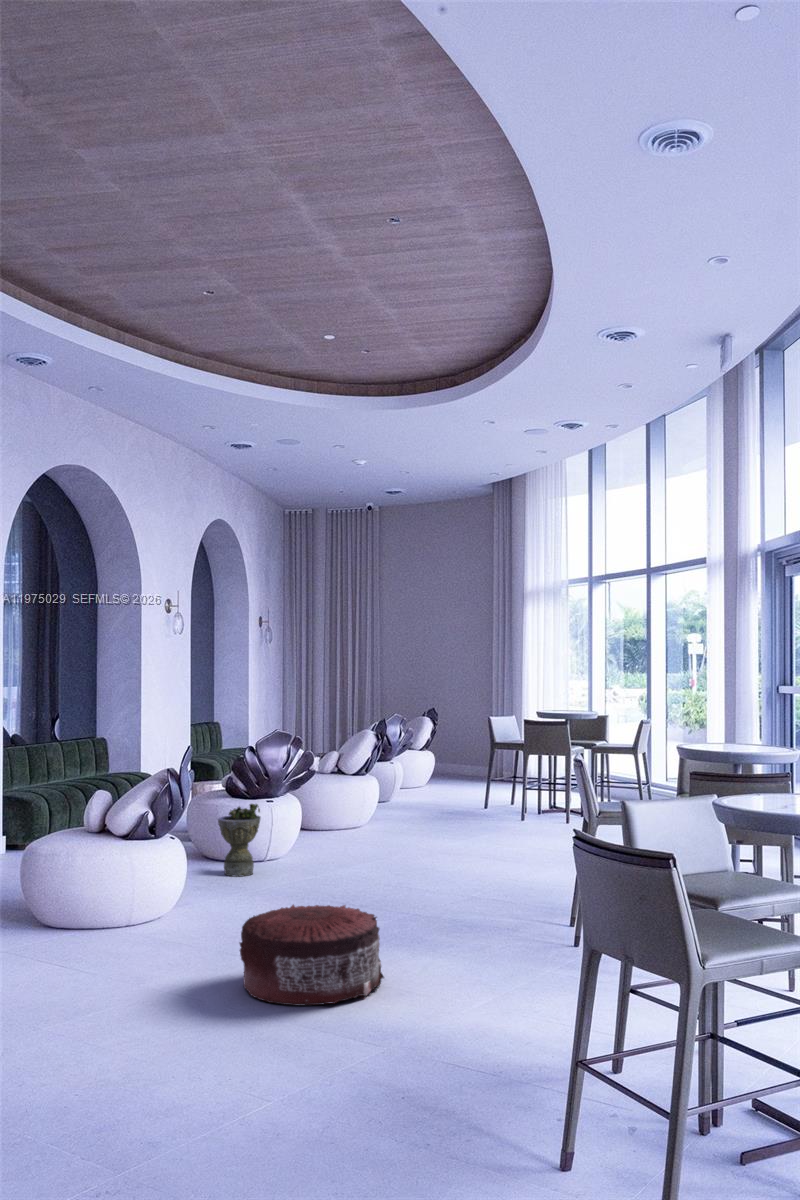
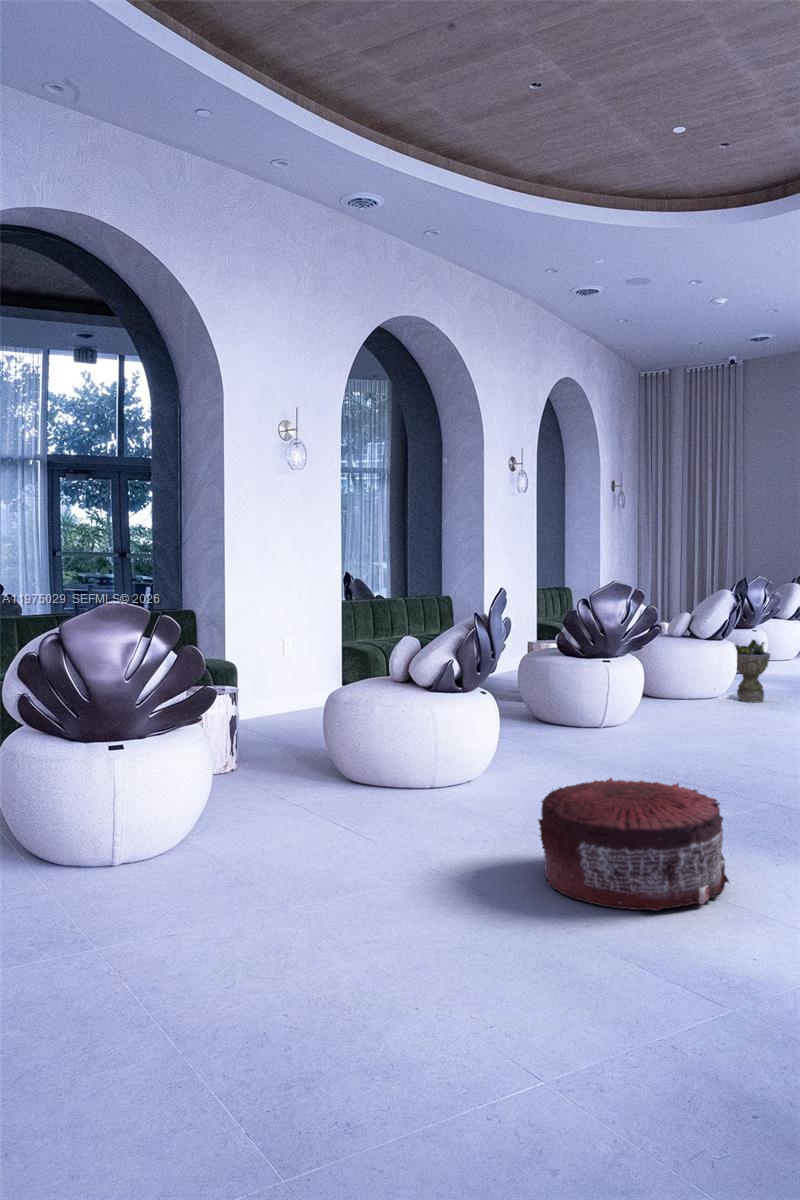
planter: present [218,804,260,877] -> present [735,640,770,702]

